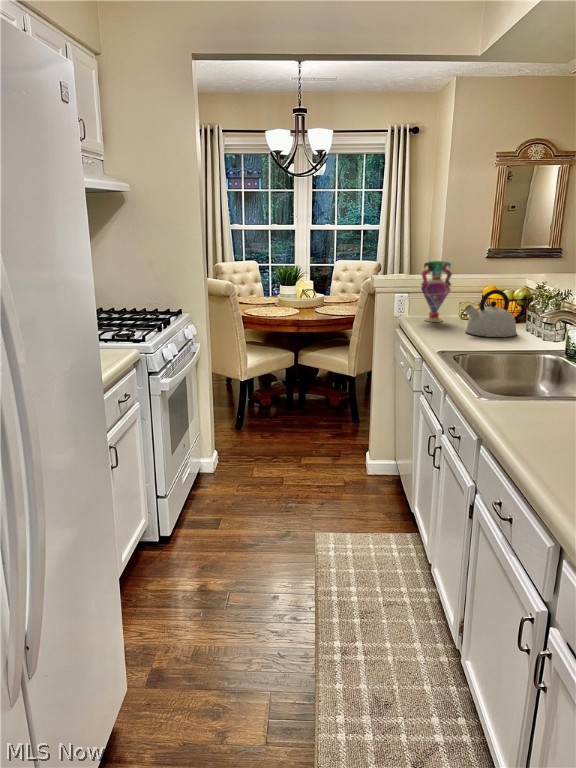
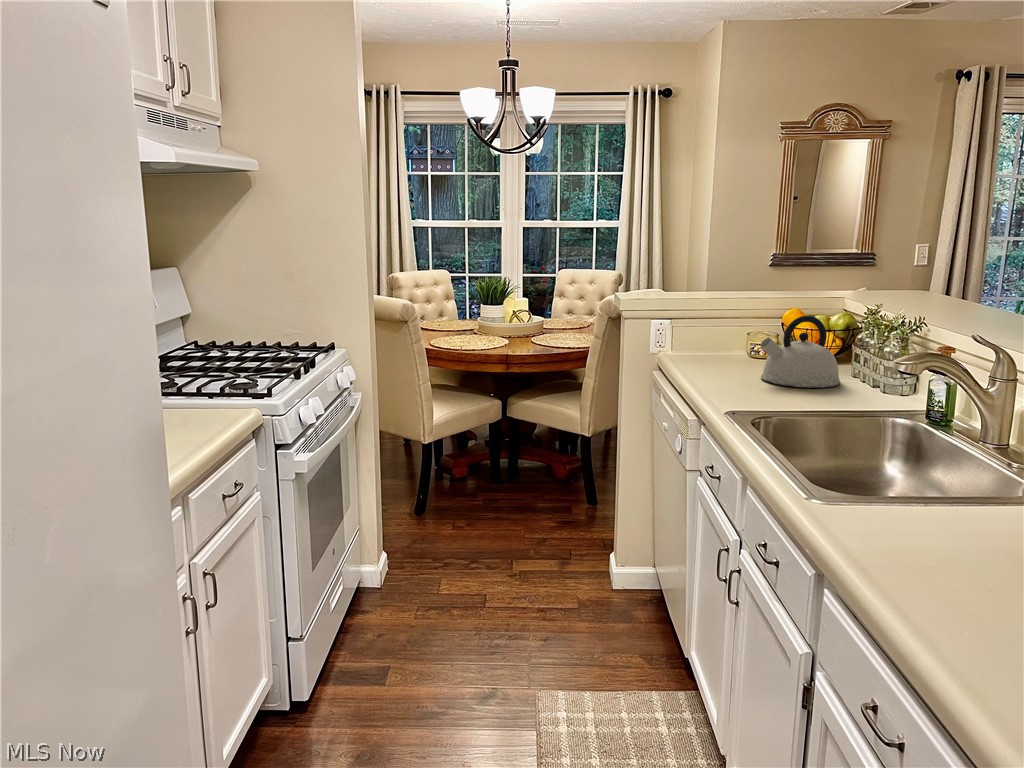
vase: present [421,261,452,322] -> none [690,272,737,362]

